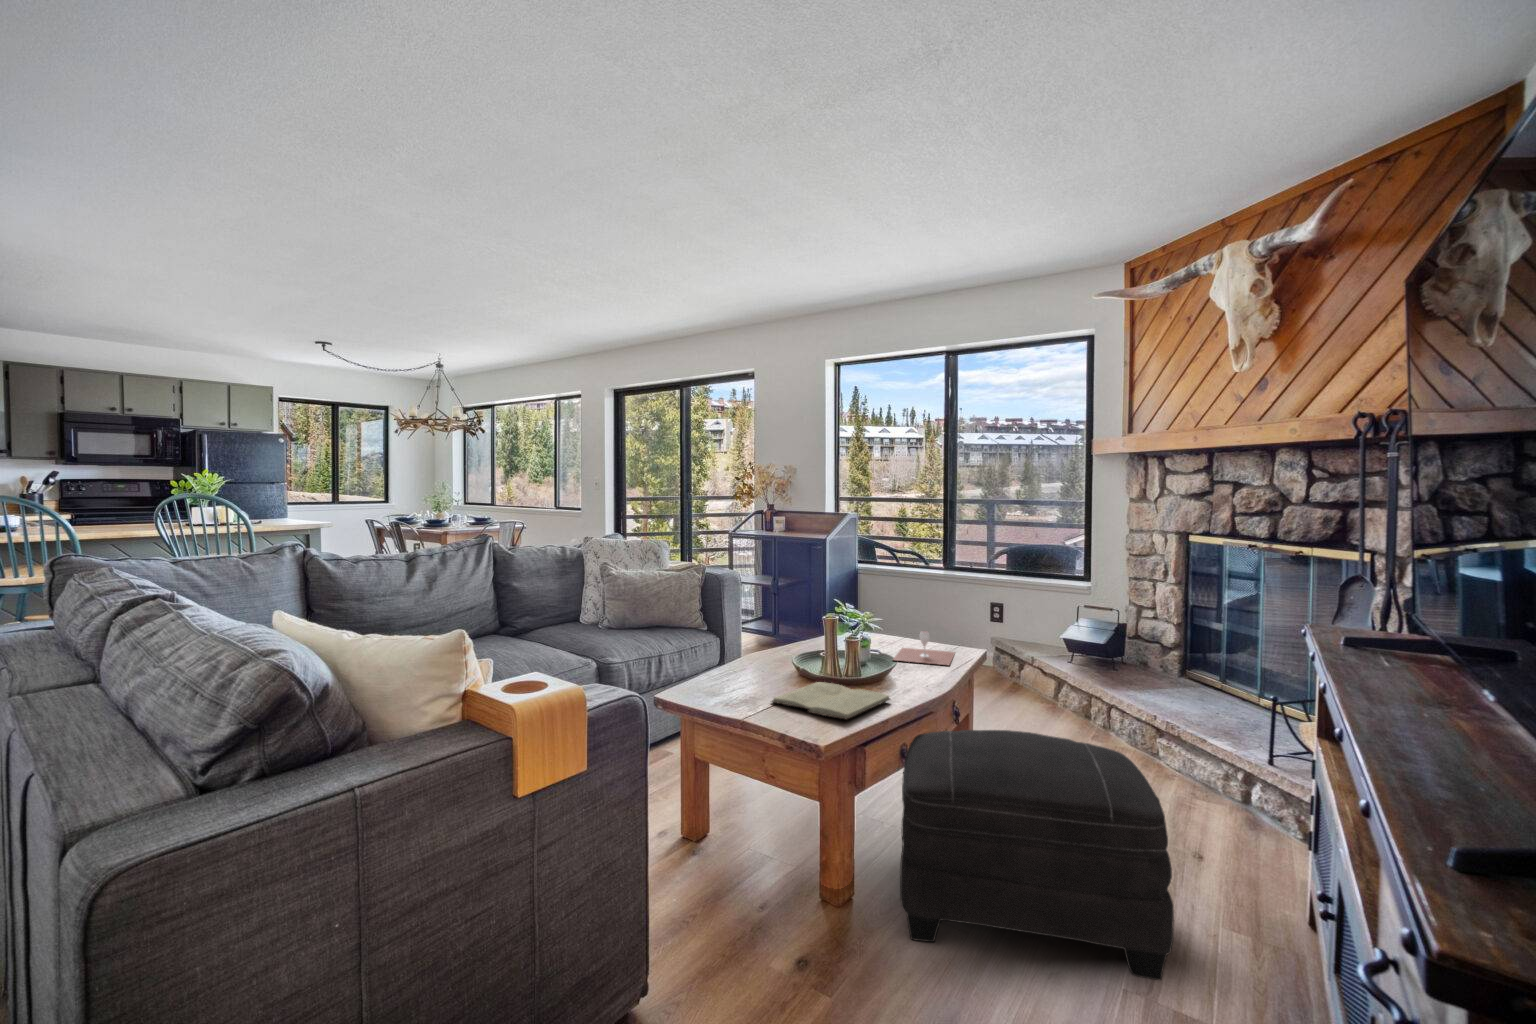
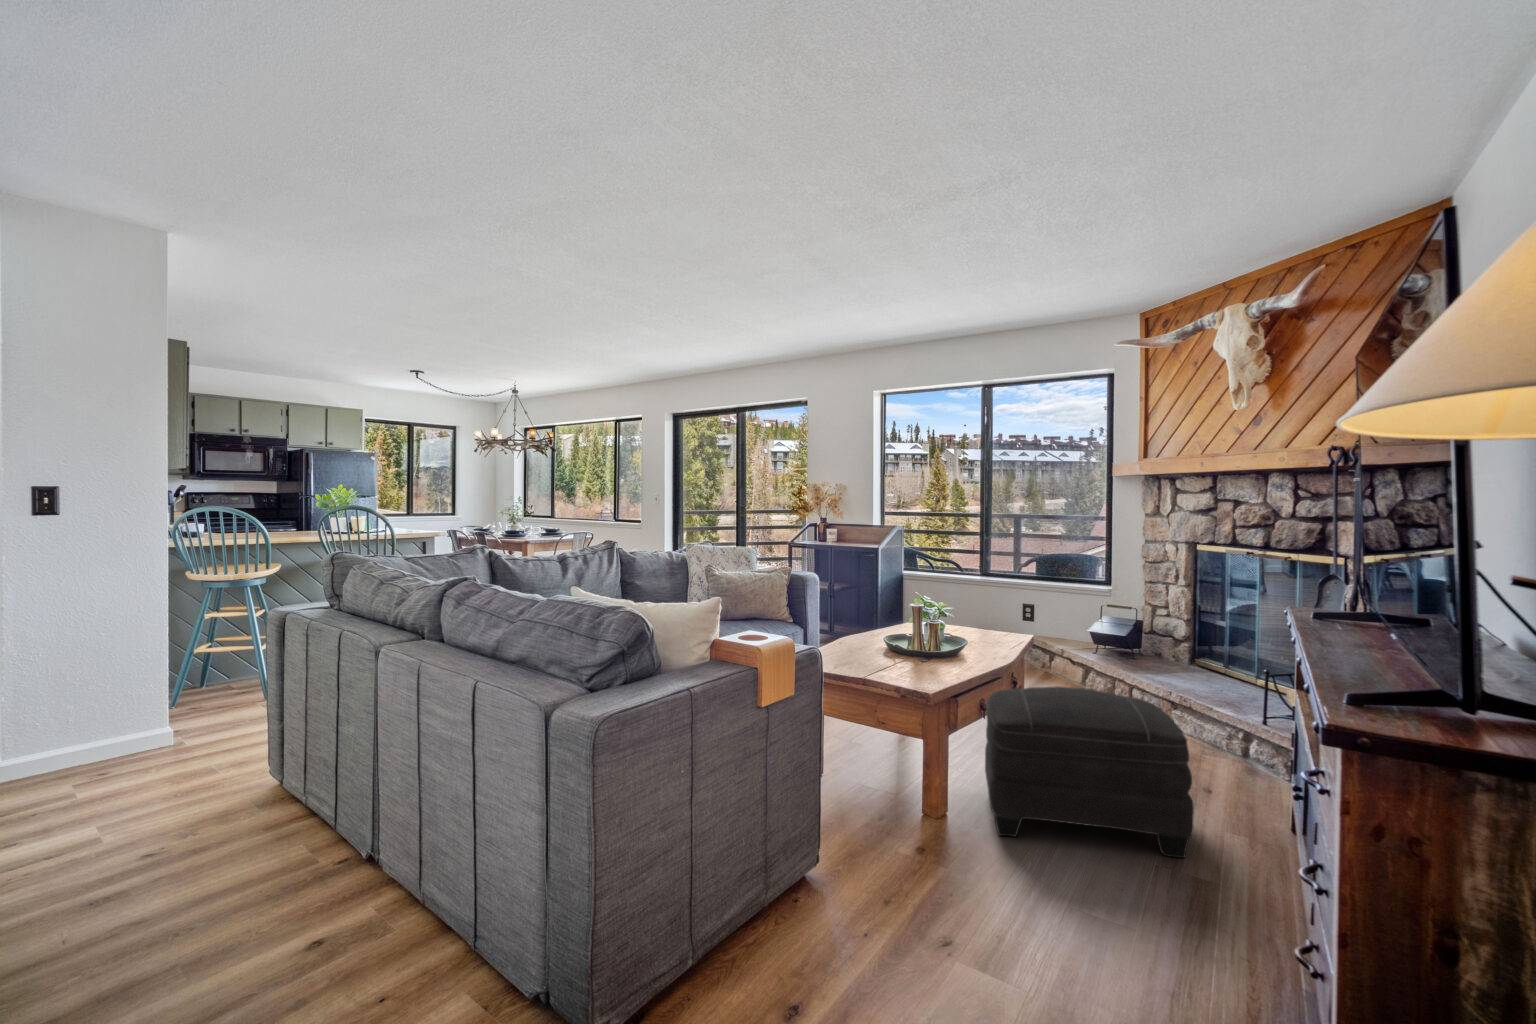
wine glass: present [893,631,955,665] -> none [960,619,1009,646]
book: present [772,682,890,719] -> none [876,655,970,678]

